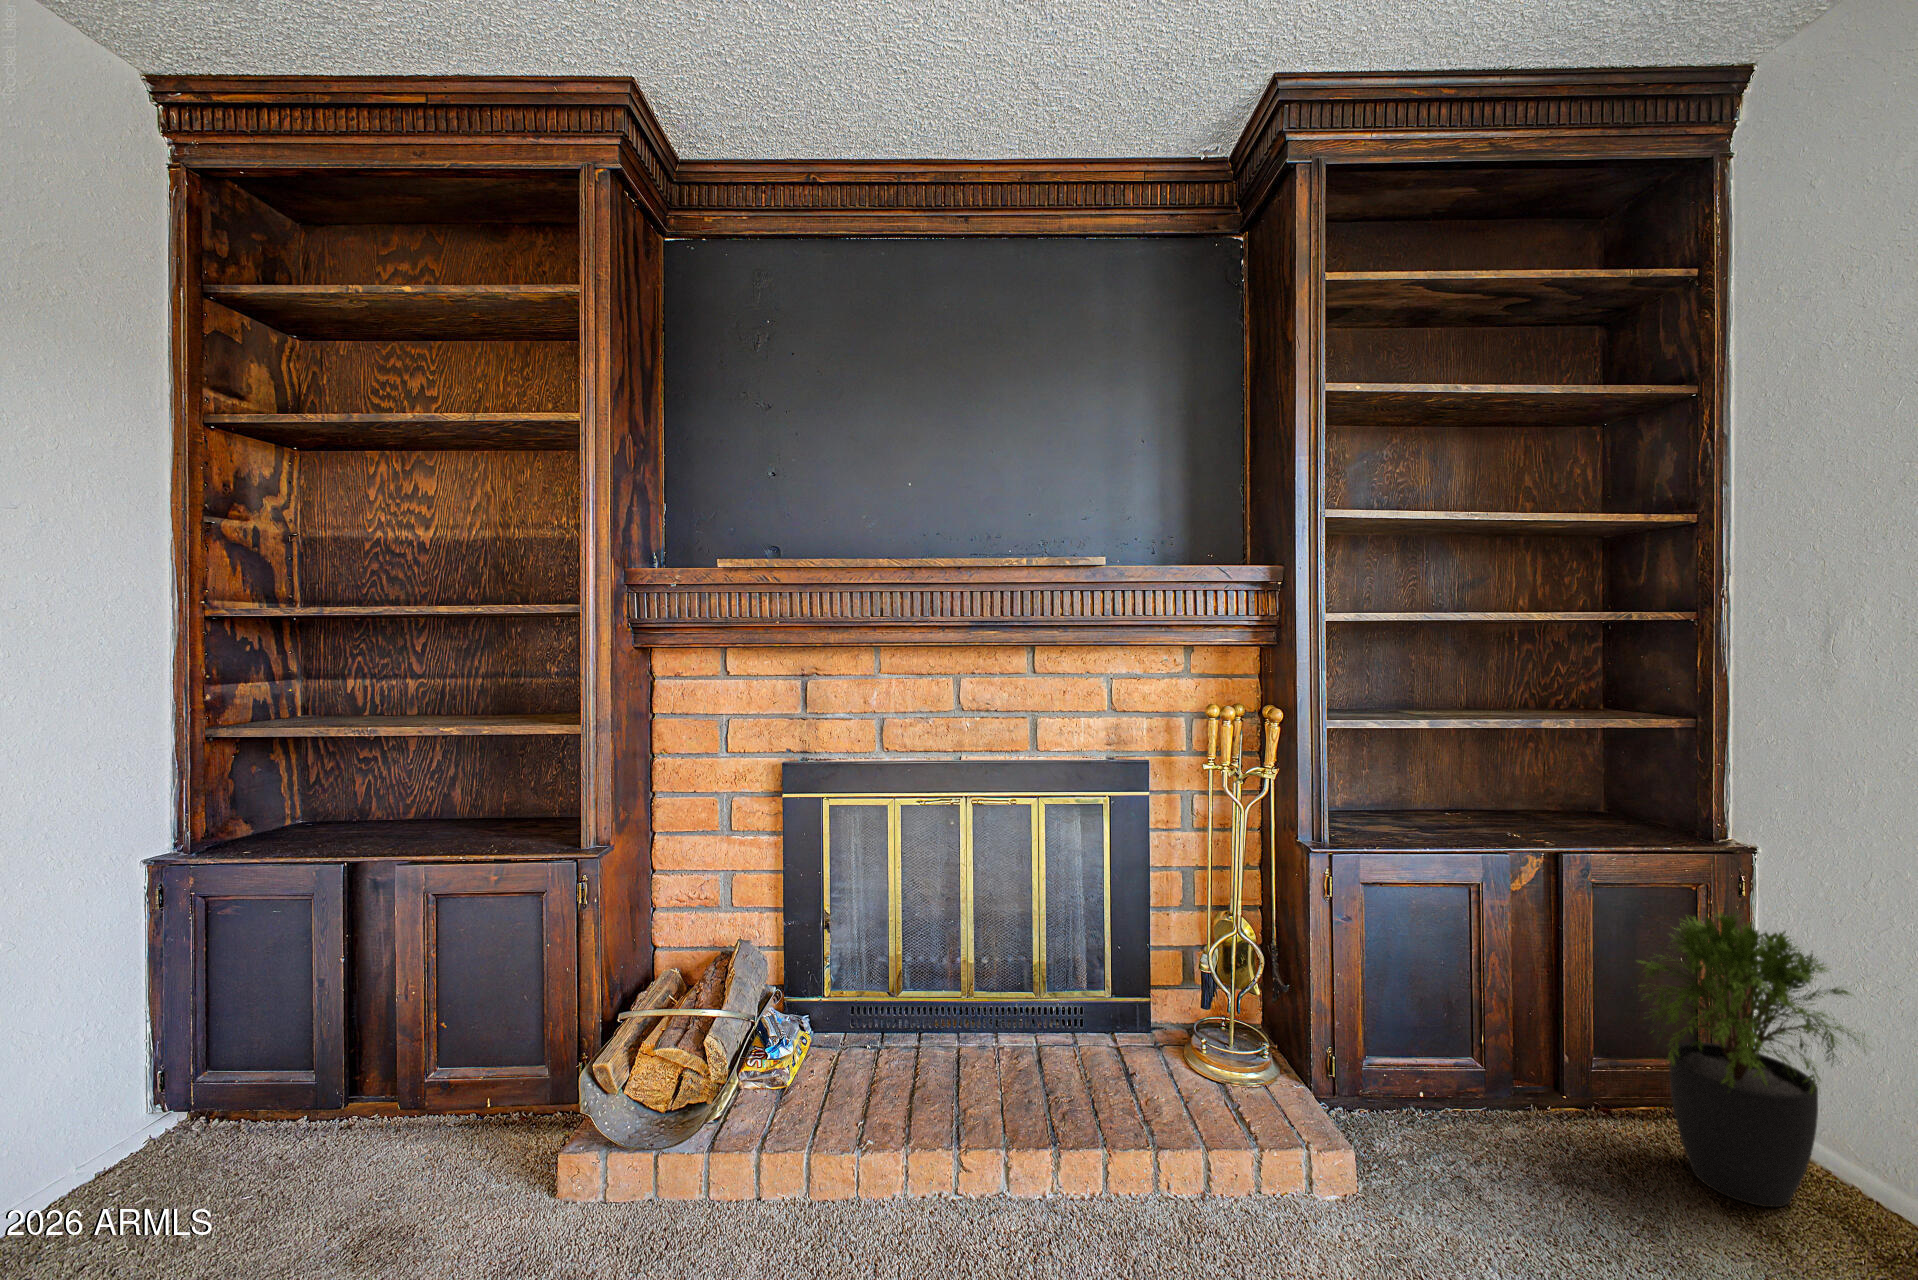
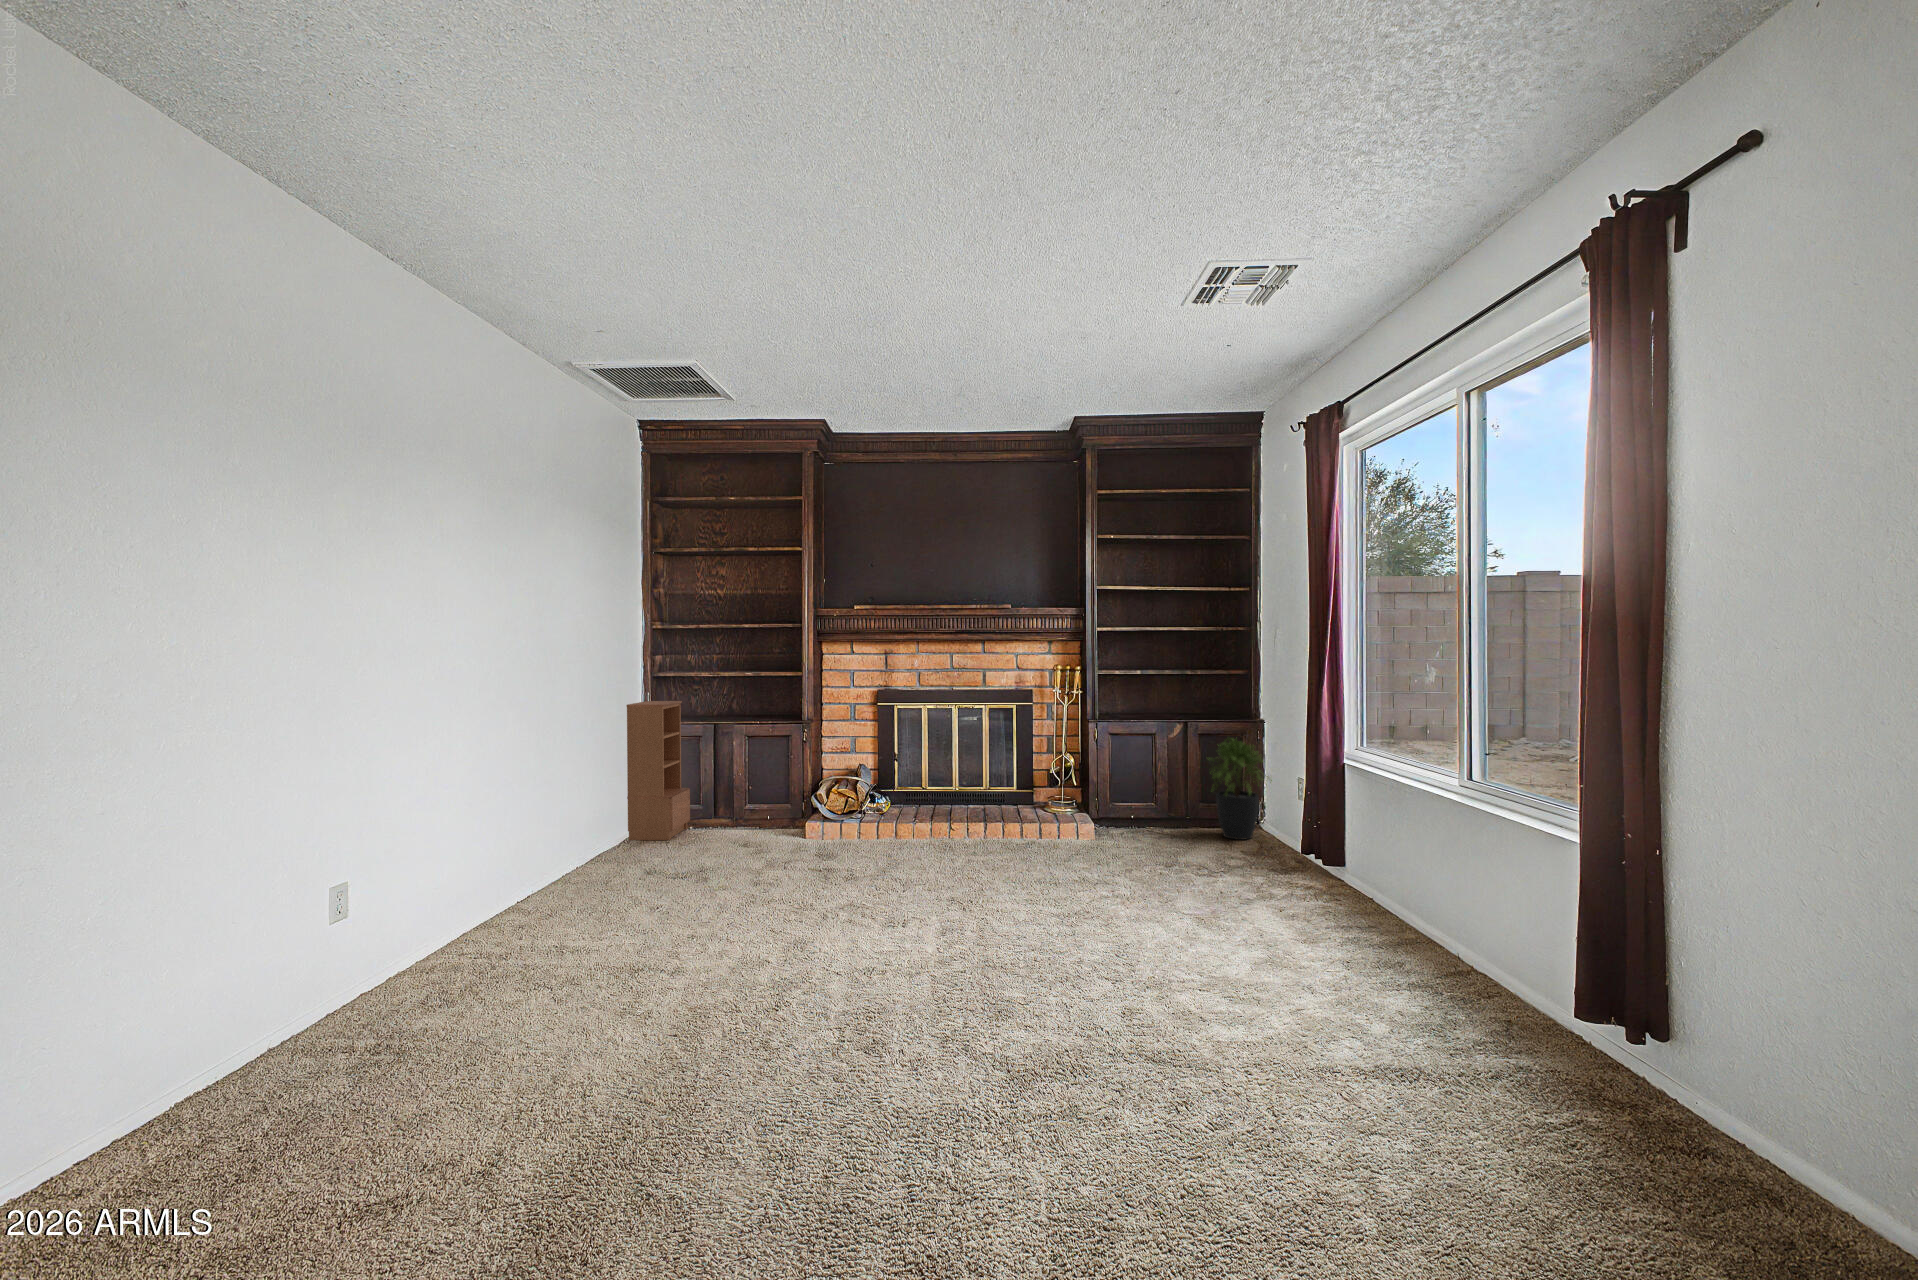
bookcase: none [48,801,292,1207] -> present [626,701,690,840]

